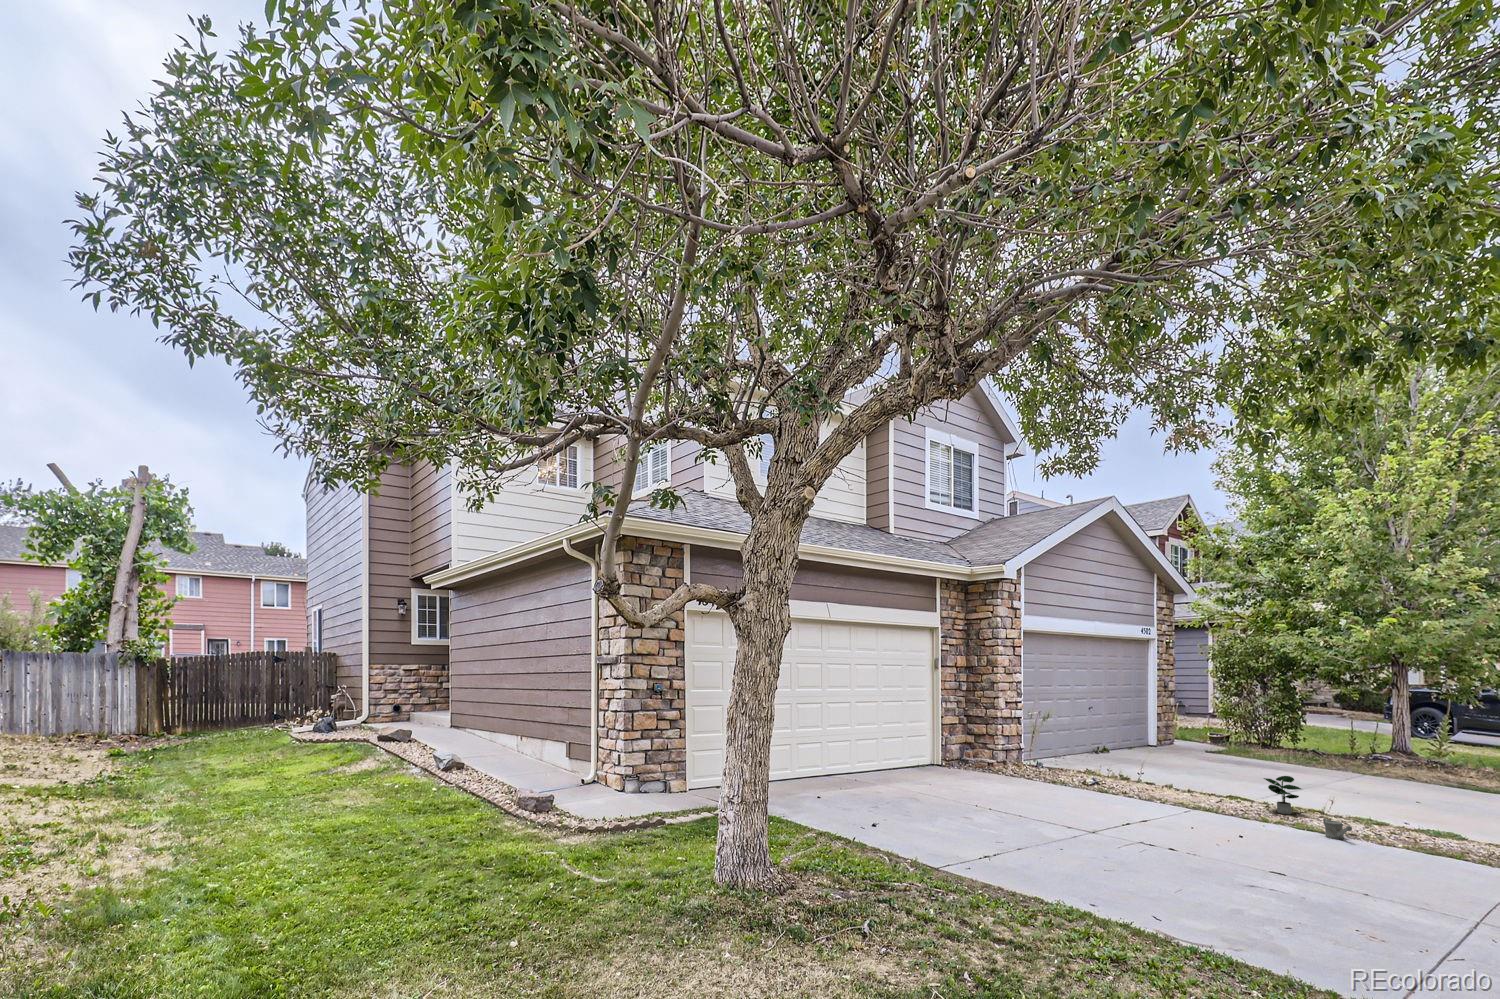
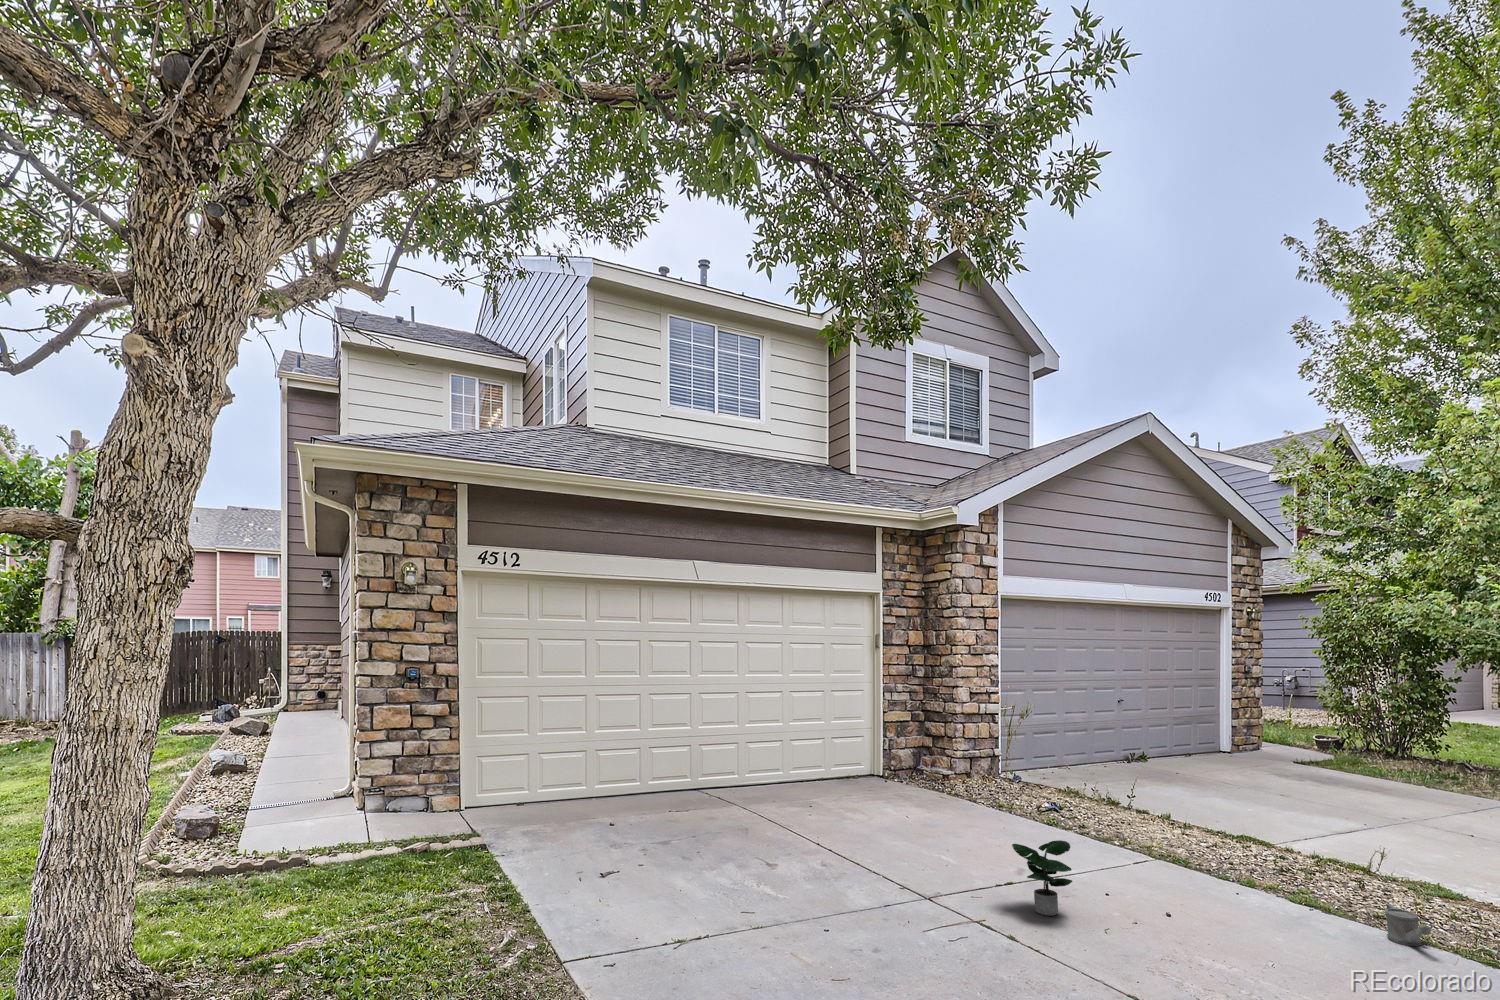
potted plant: present [1264,776,1301,814] -> present [1012,840,1072,916]

